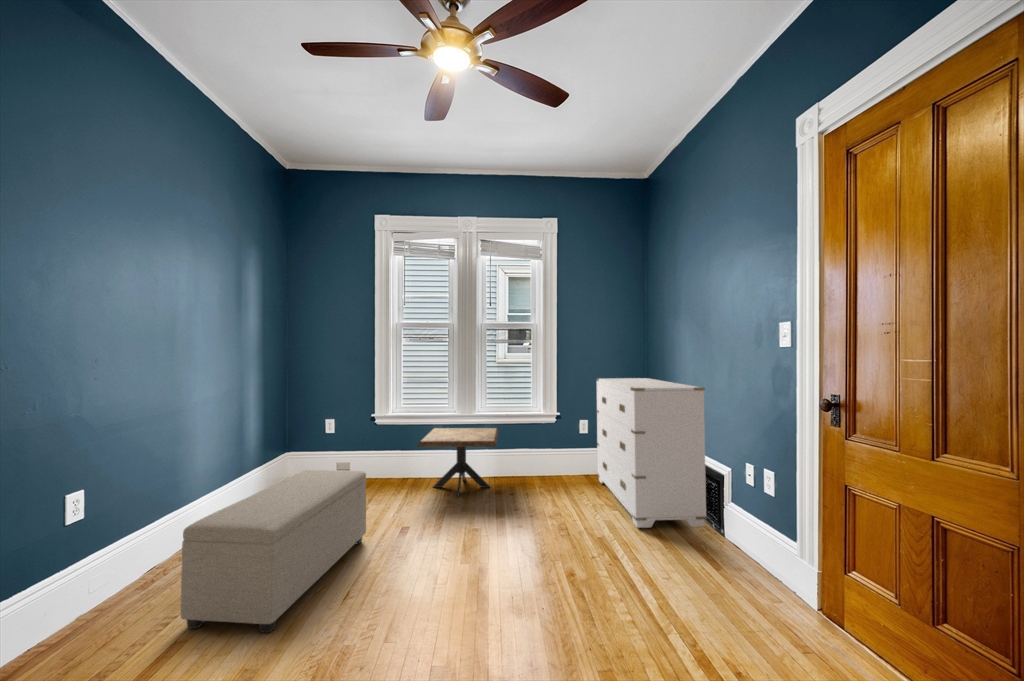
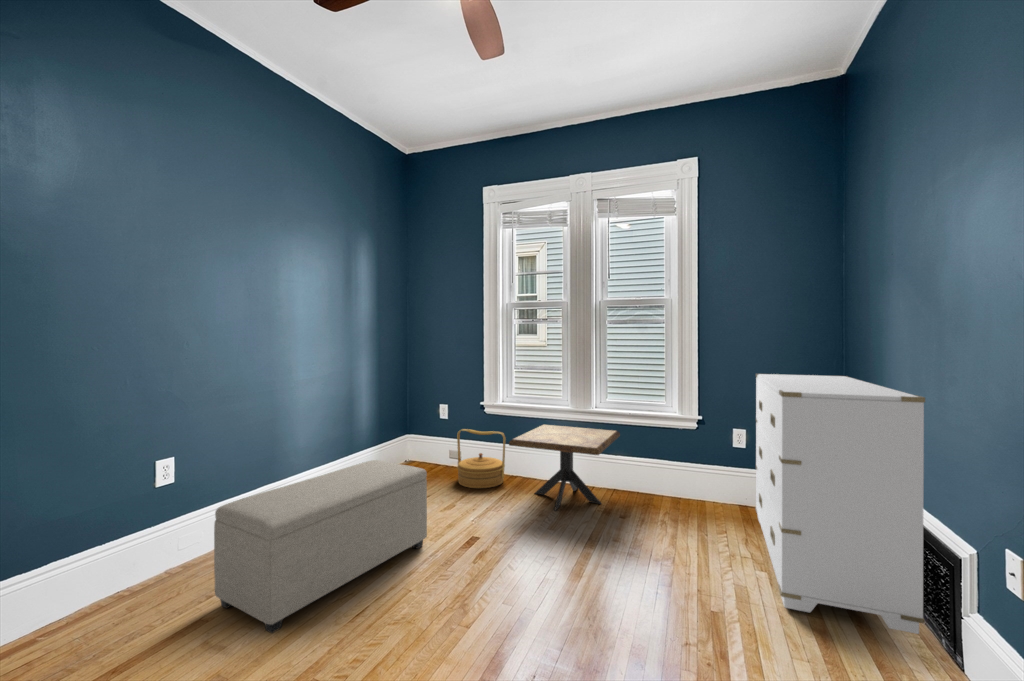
woven basket: none [353,438,402,491] -> present [457,429,506,488]

